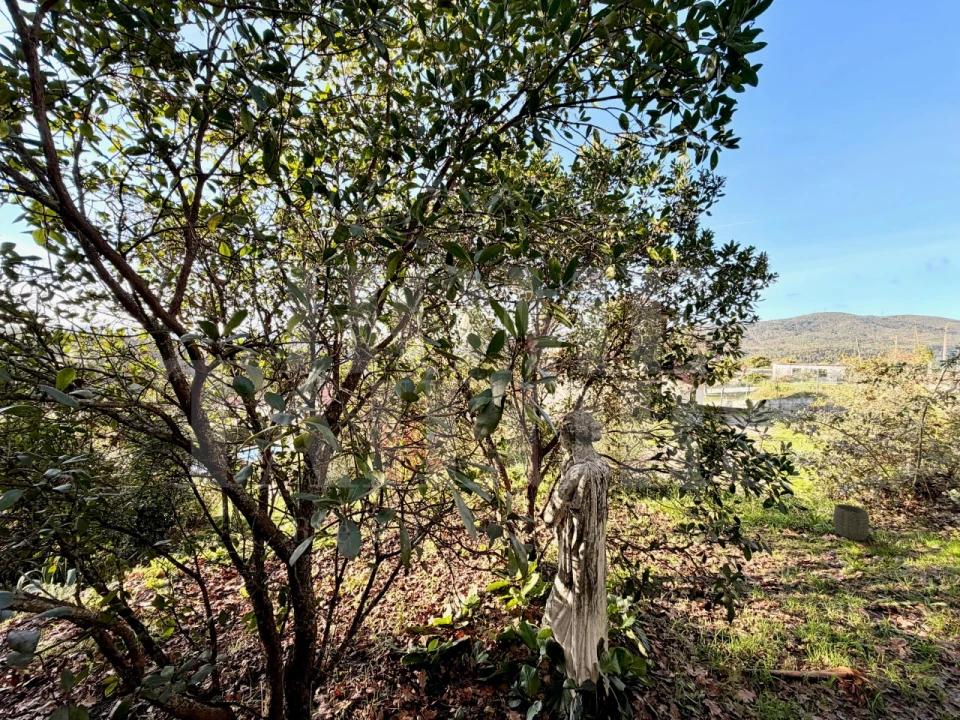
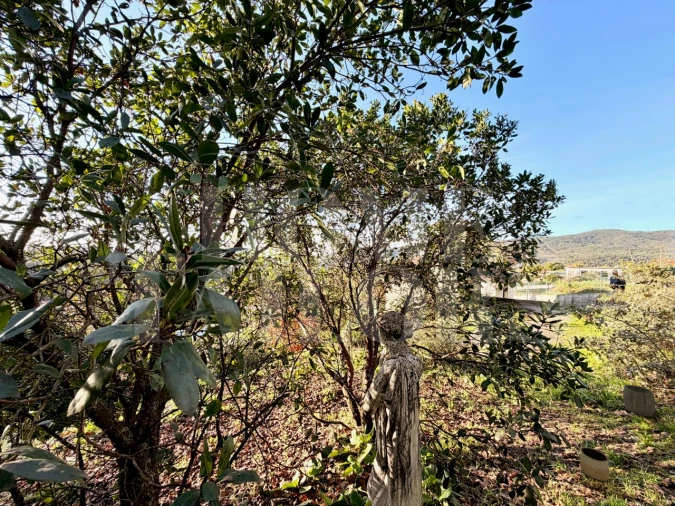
planter: none [779,573,811,609] -> present [580,447,609,481]

